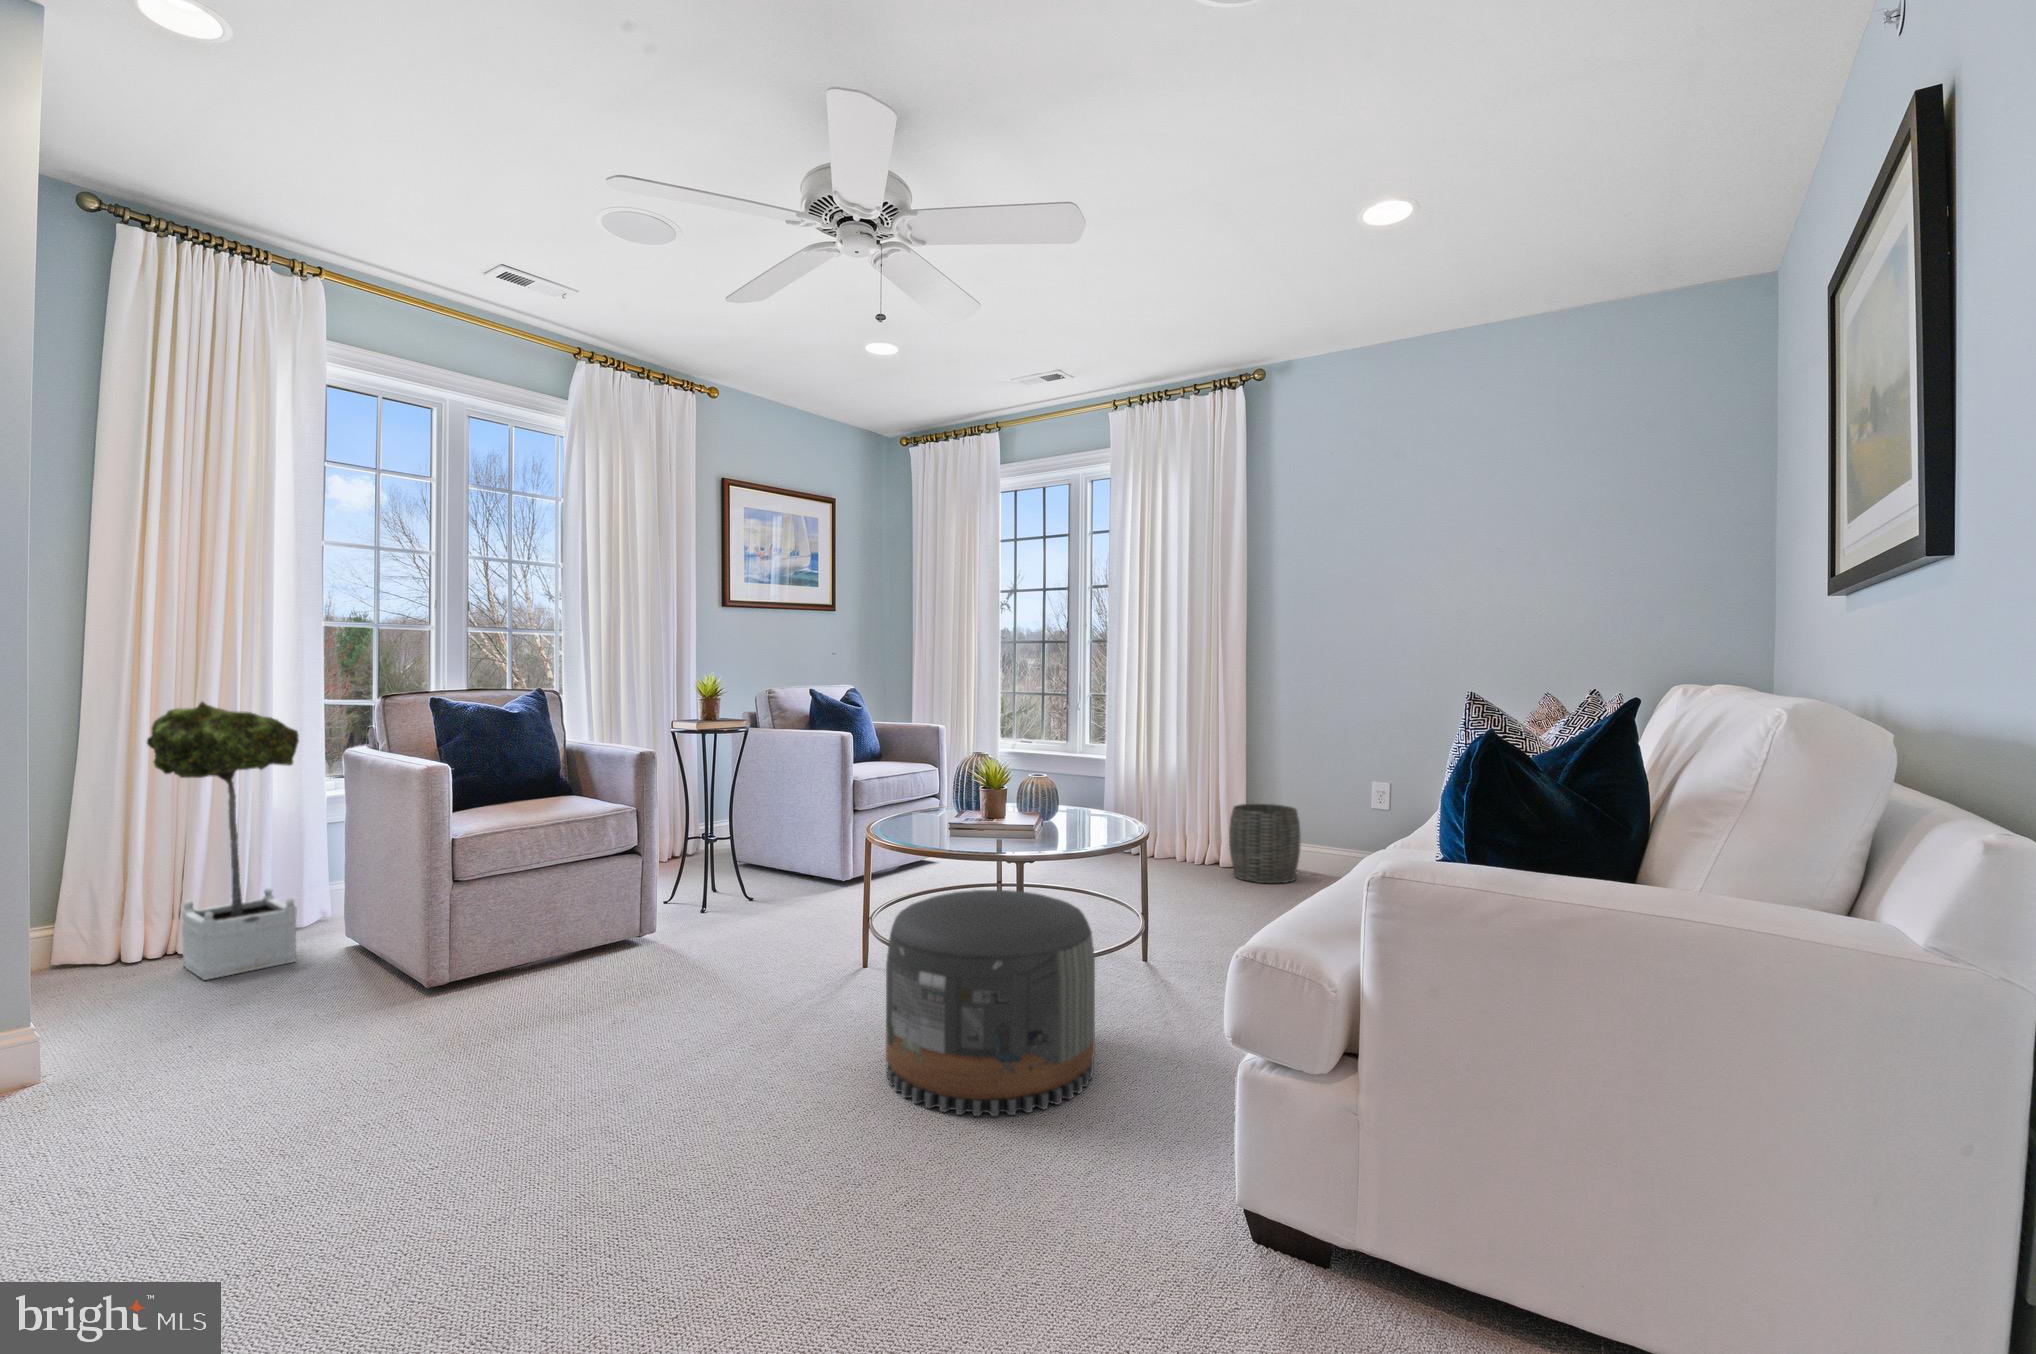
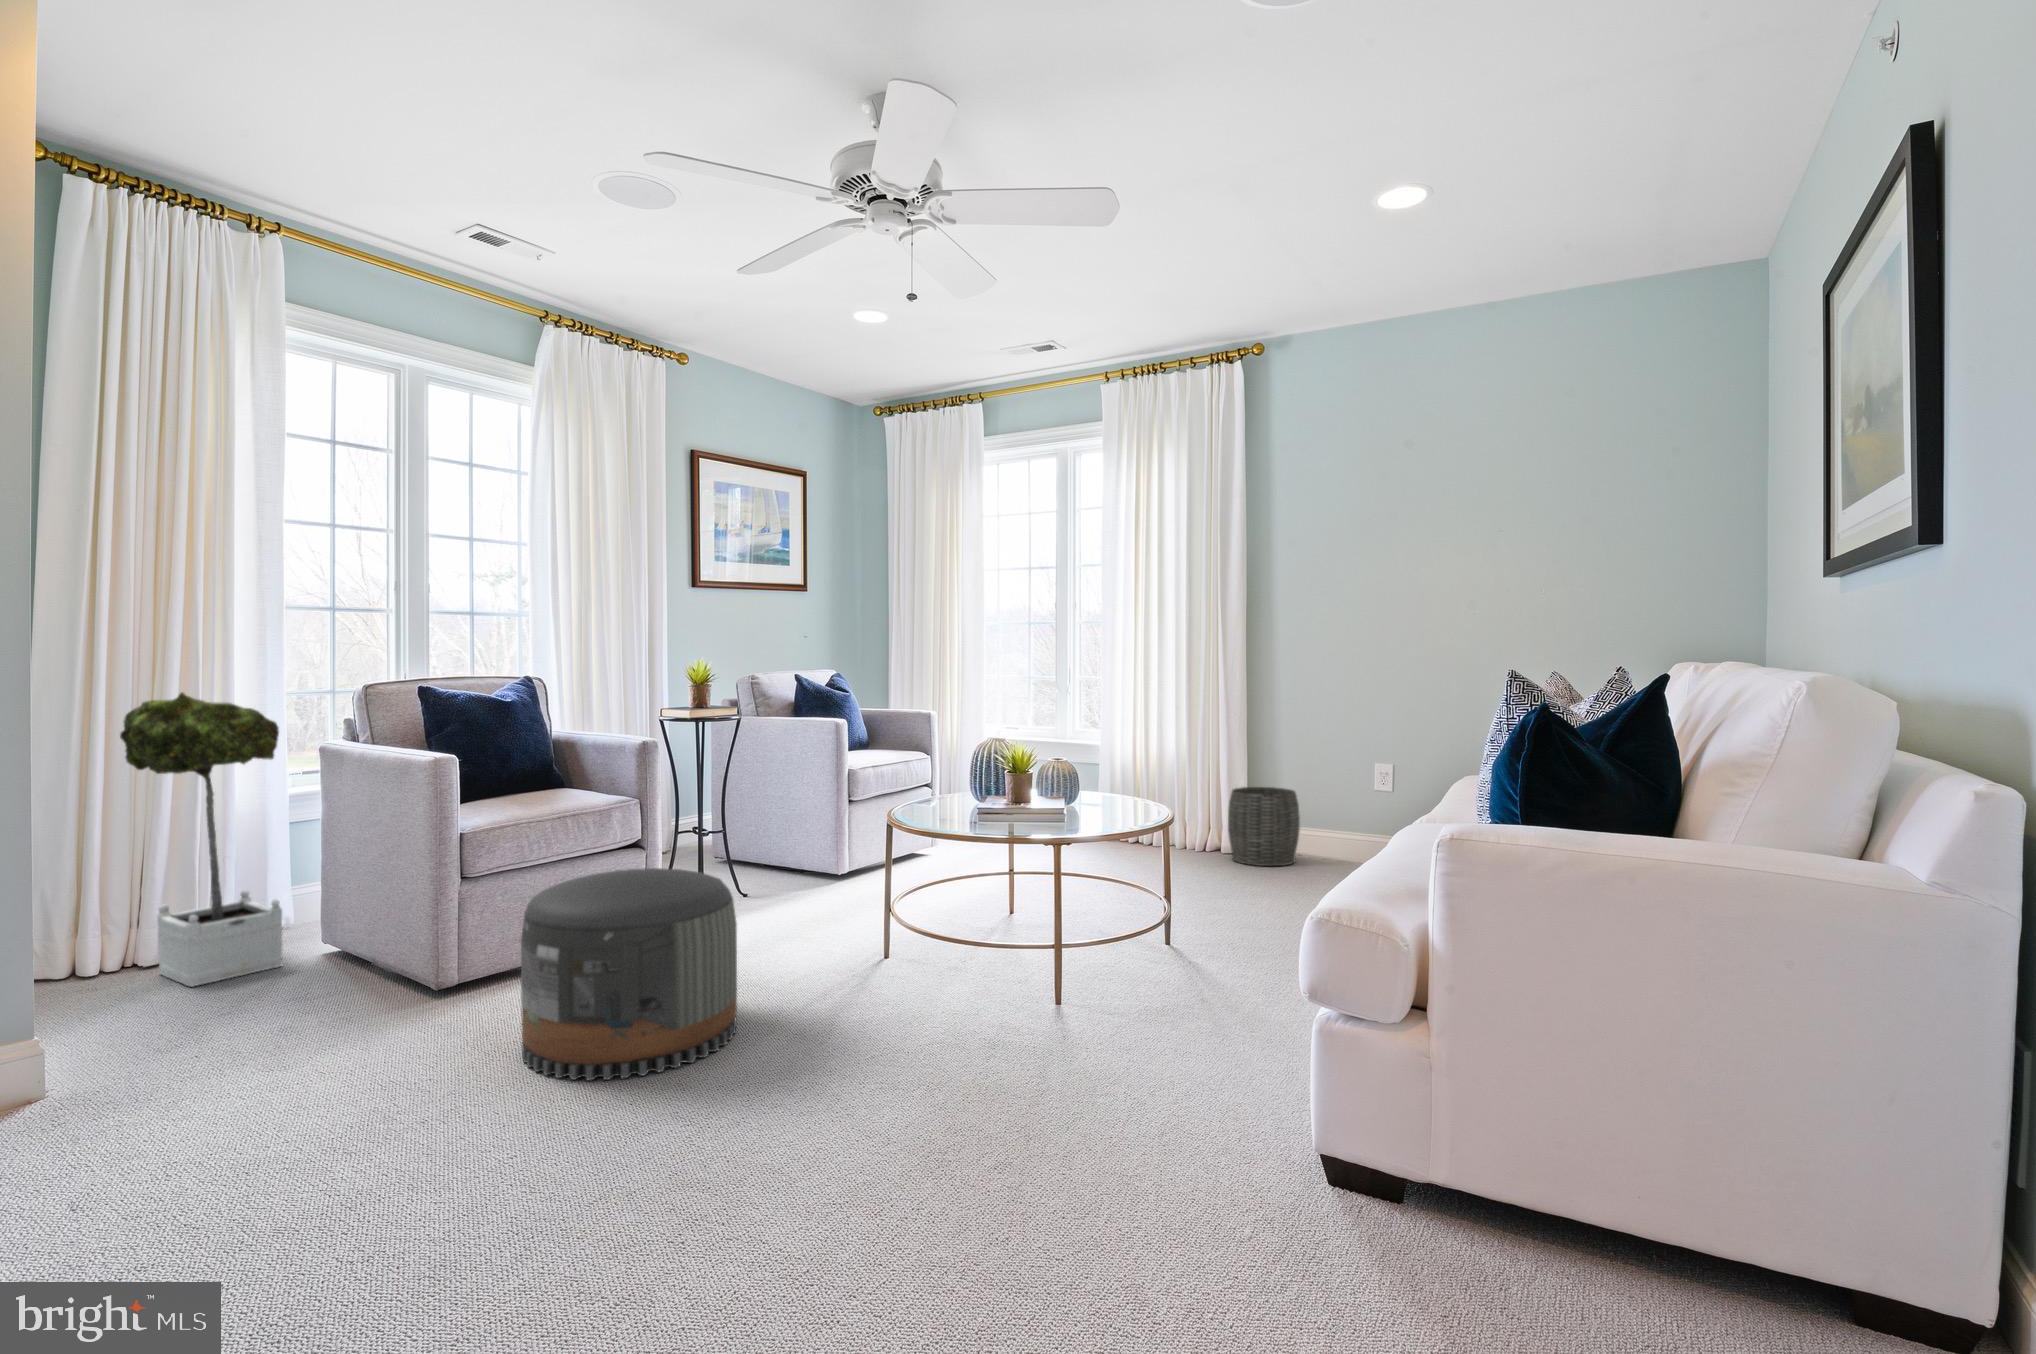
pouf: present [886,890,1095,1116] -> present [521,868,737,1080]

